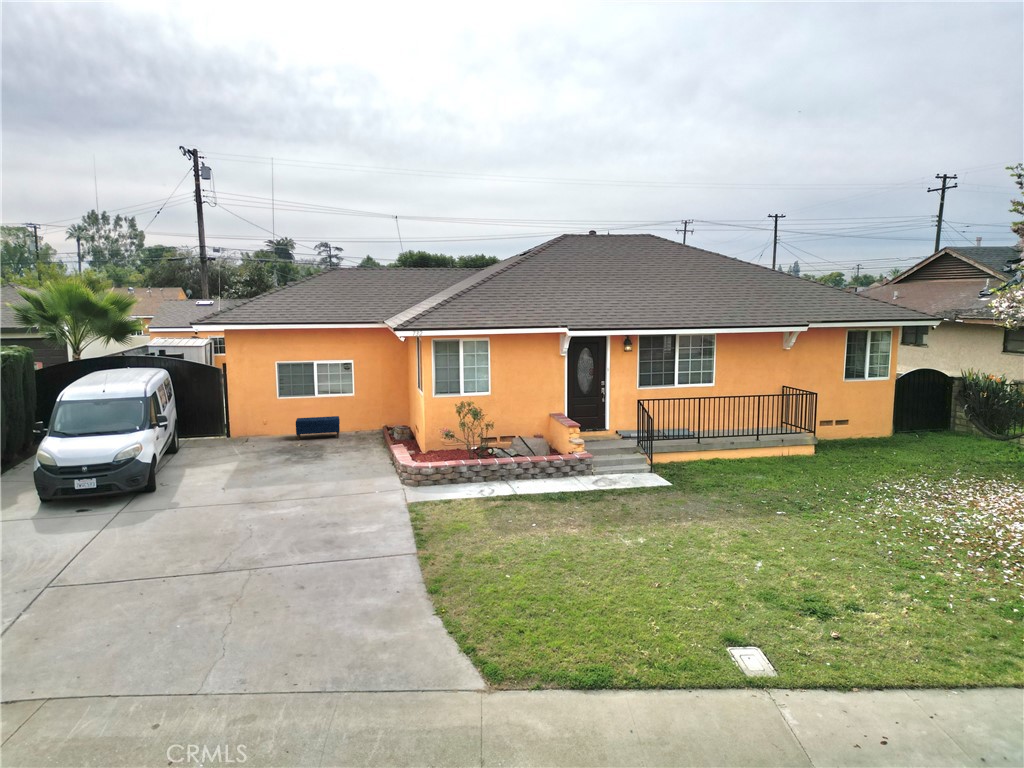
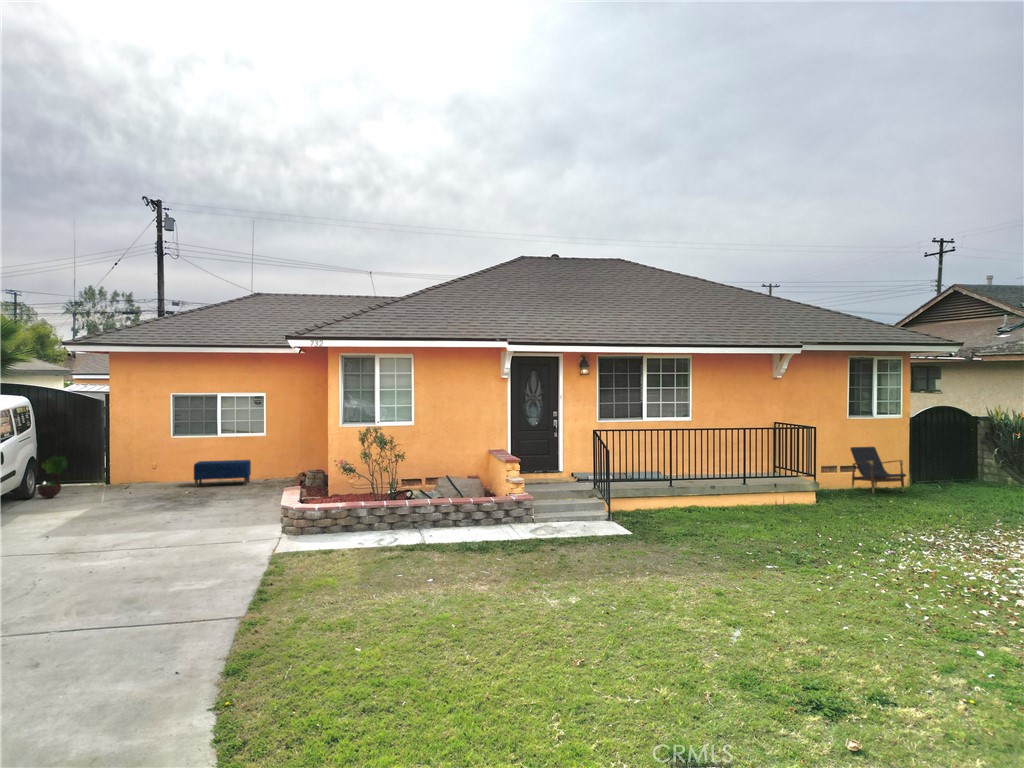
lounge chair: none [847,404,892,444] -> present [850,447,906,493]
potted tree: none [178,416,200,452] -> present [37,457,66,498]

